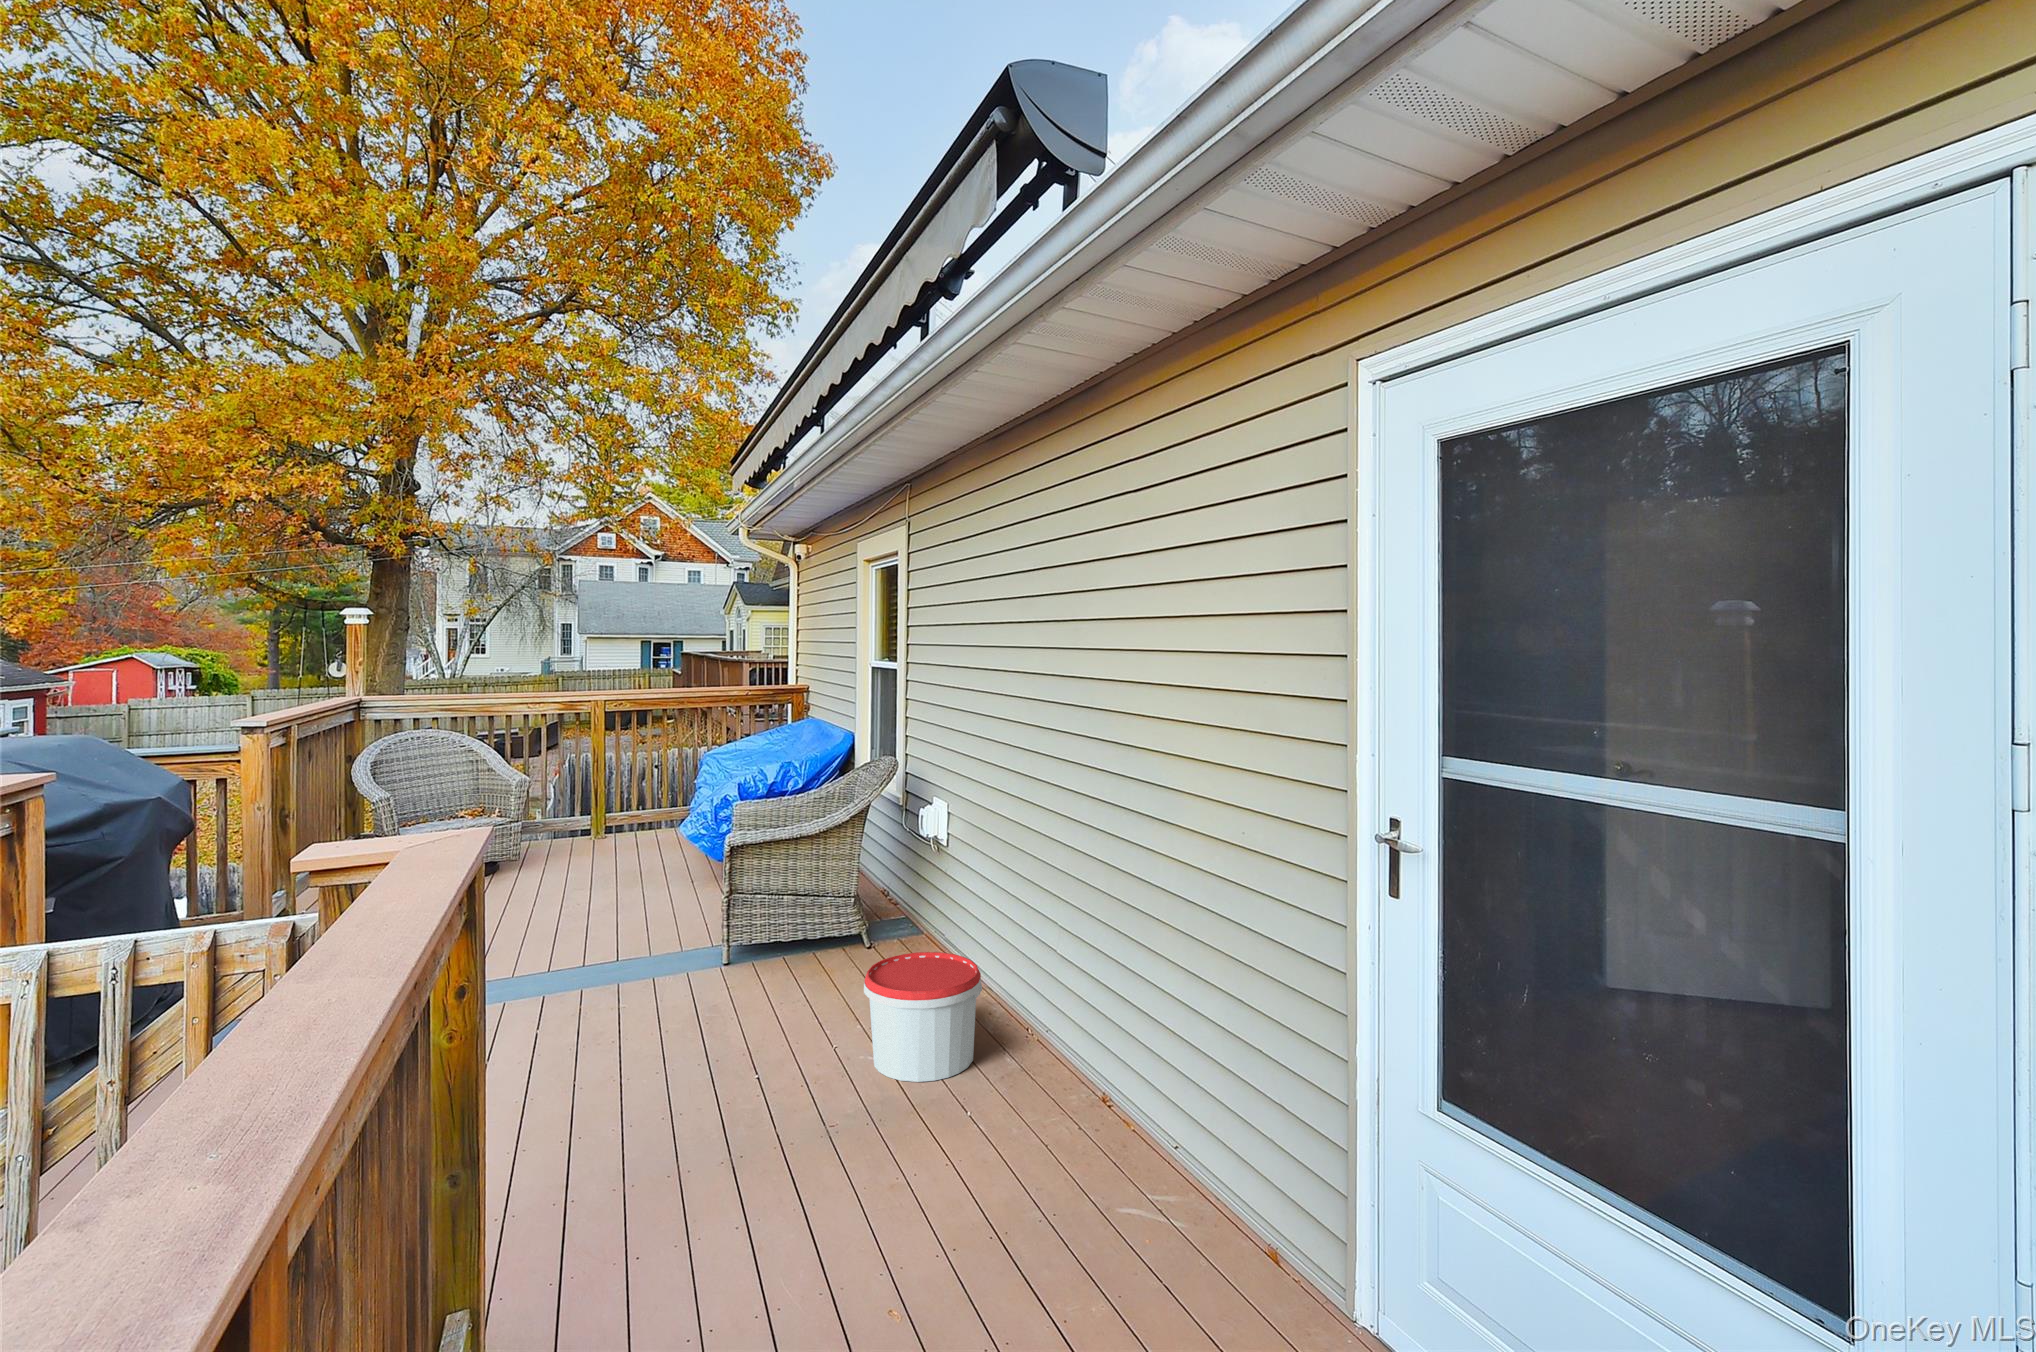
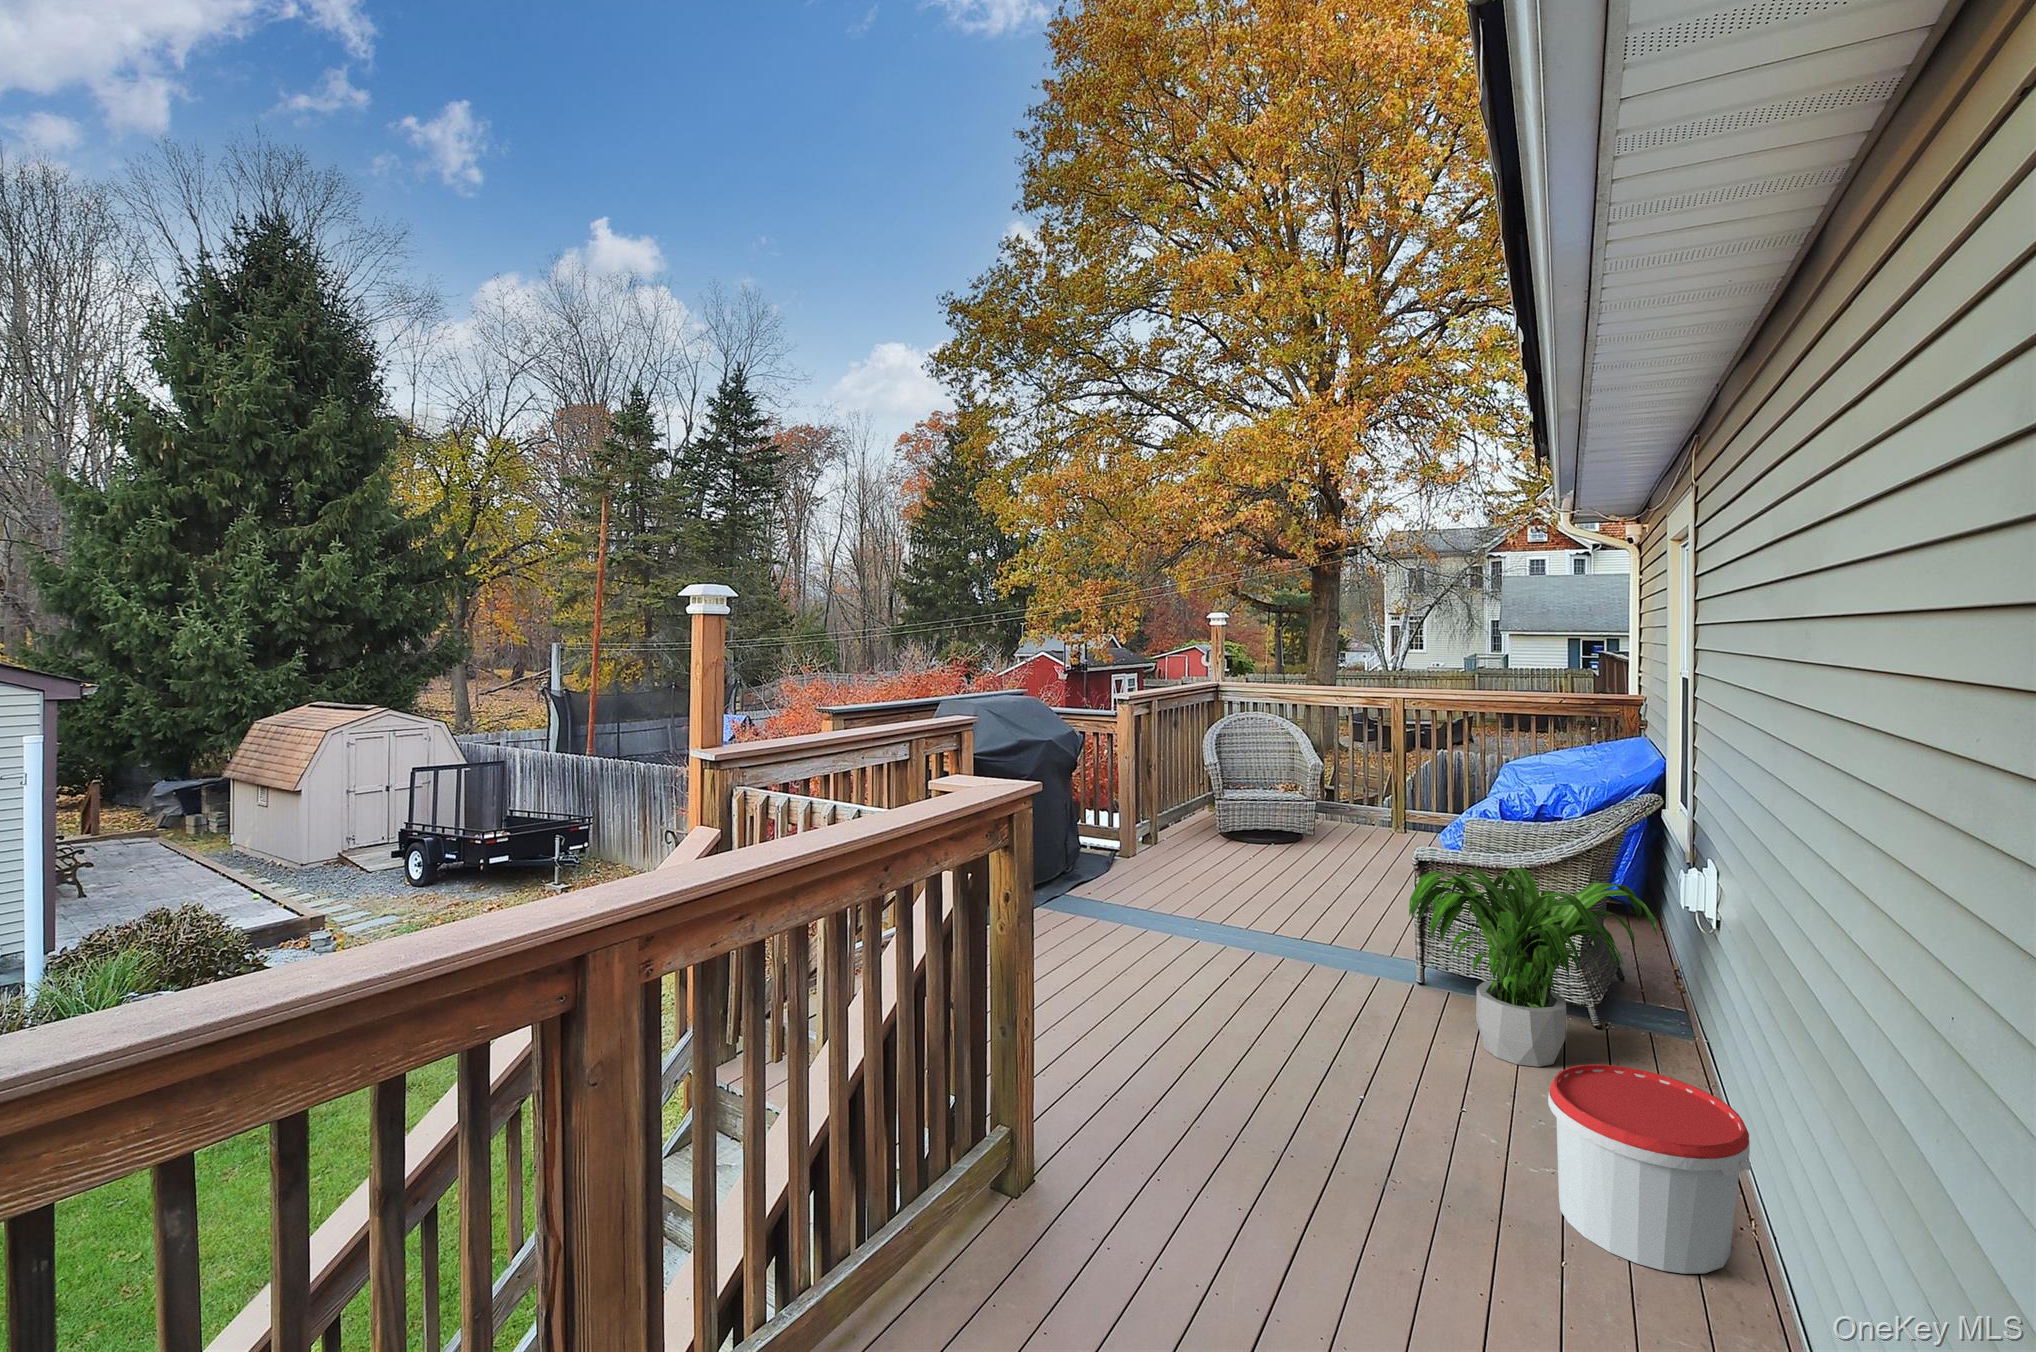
potted plant: none [711,832,878,993] -> present [1409,868,1657,1067]

